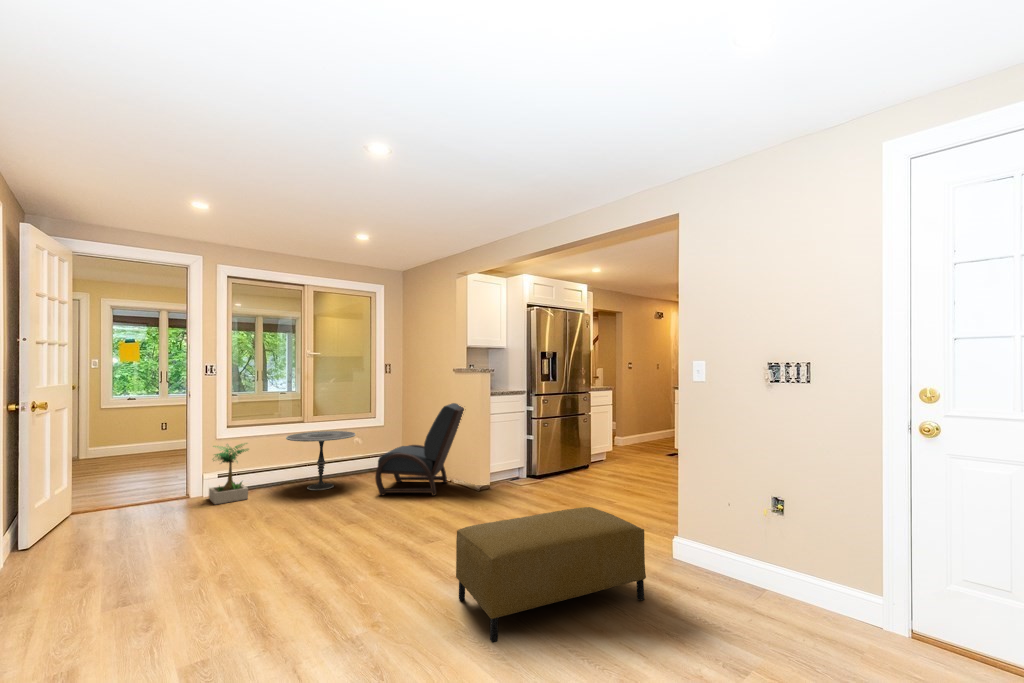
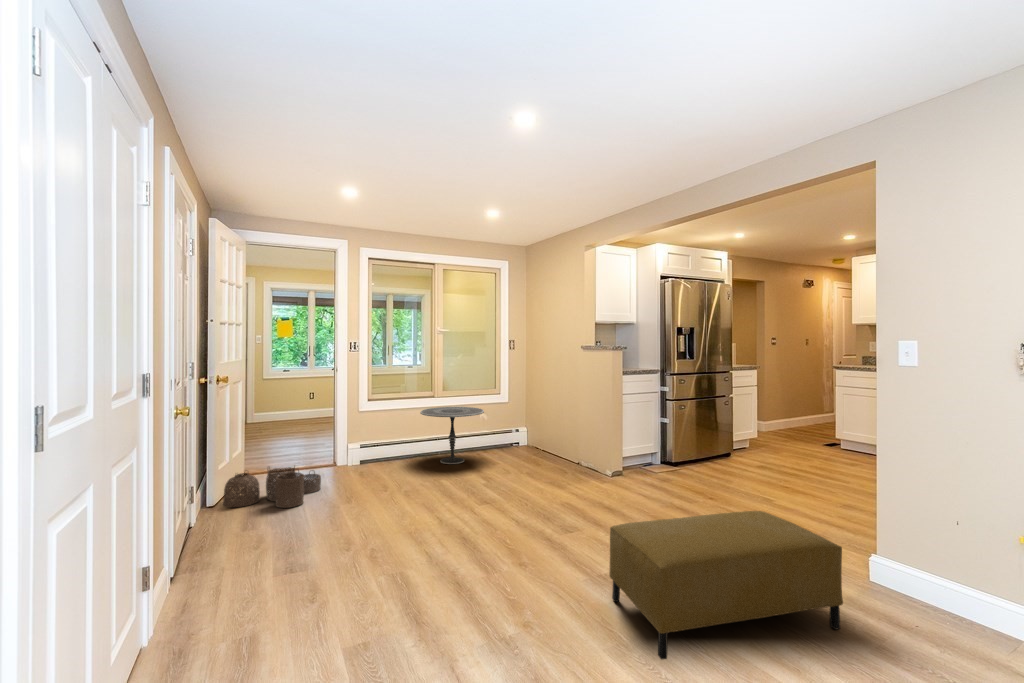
lounge chair: present [375,403,464,496] -> none [505,382,596,478]
potted plant: present [209,444,249,504] -> none [354,415,394,473]
woven basket: none [34,499,165,552] -> present [223,466,321,508]

